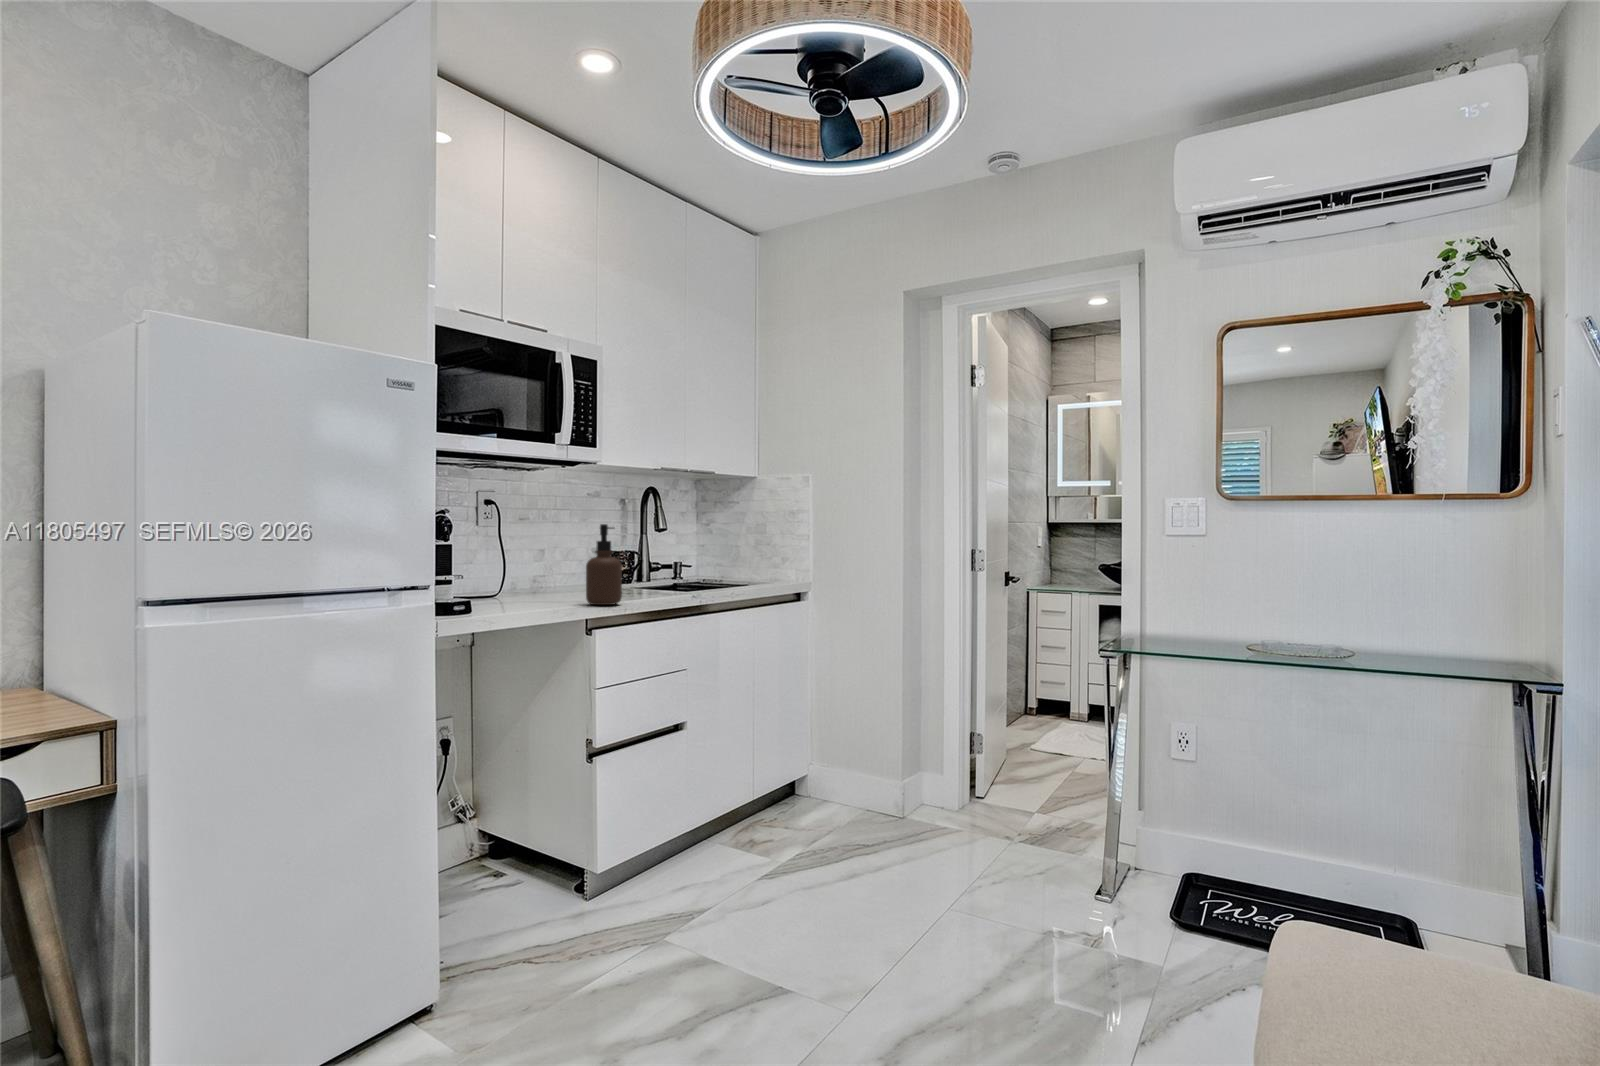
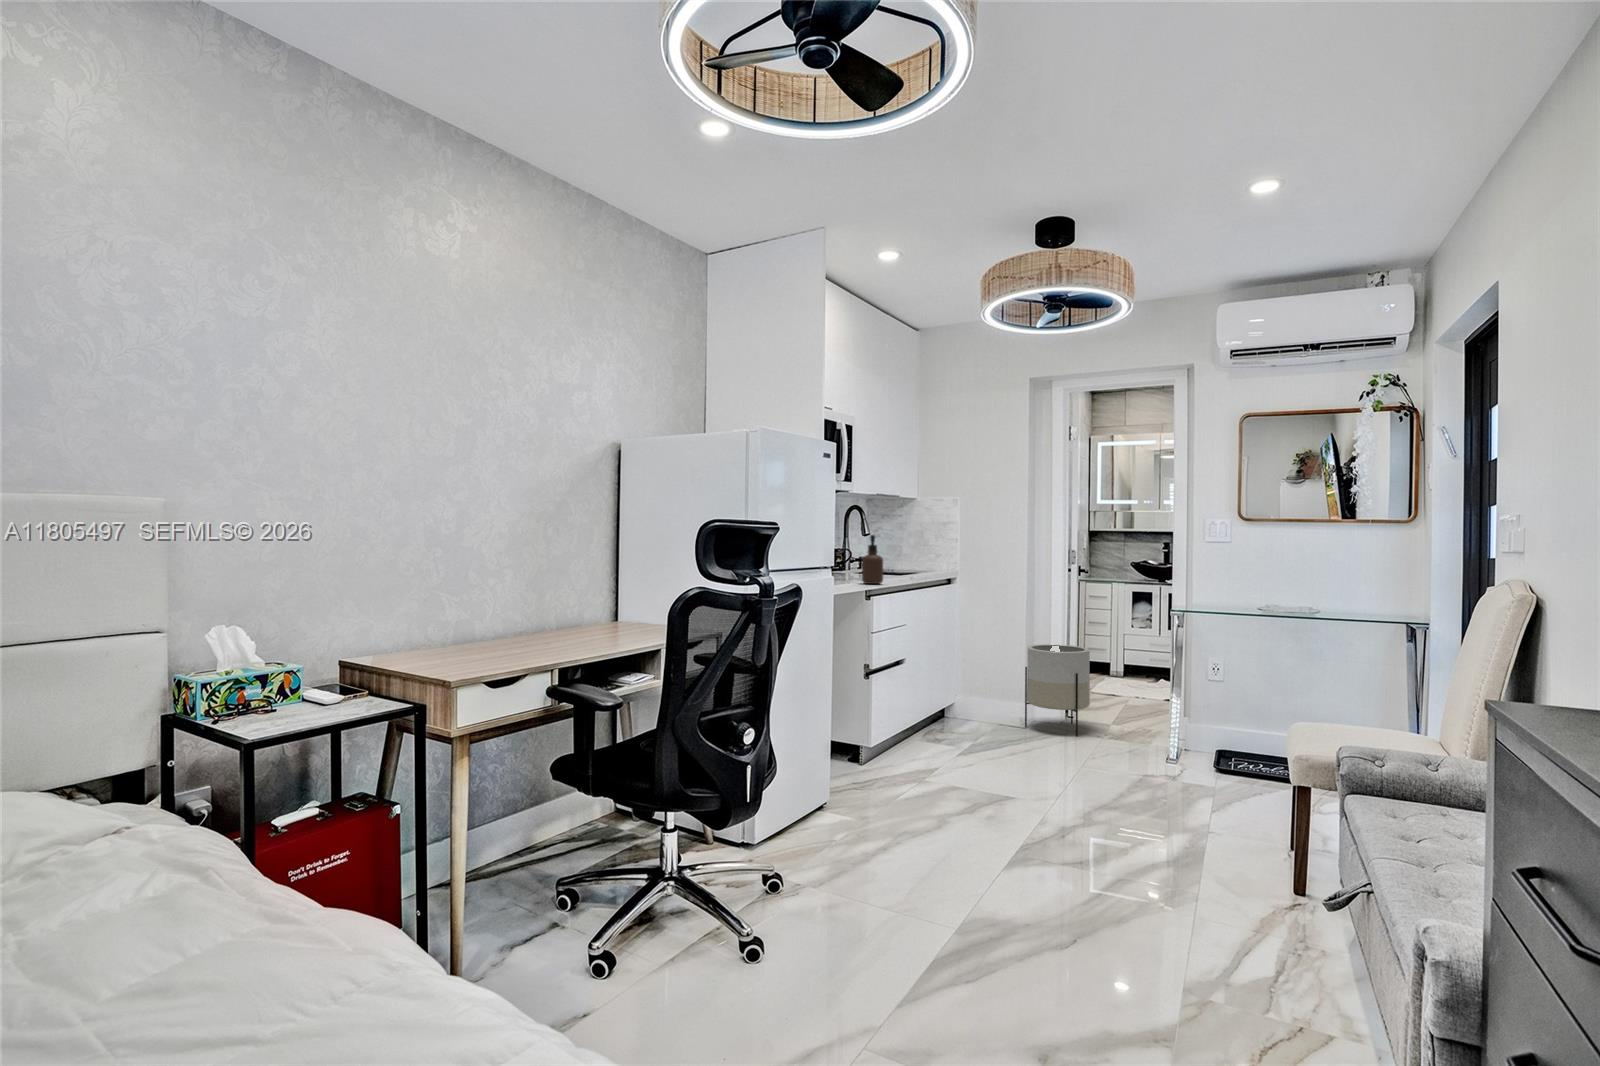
planter: none [902,690,997,838] -> present [1025,644,1090,736]

